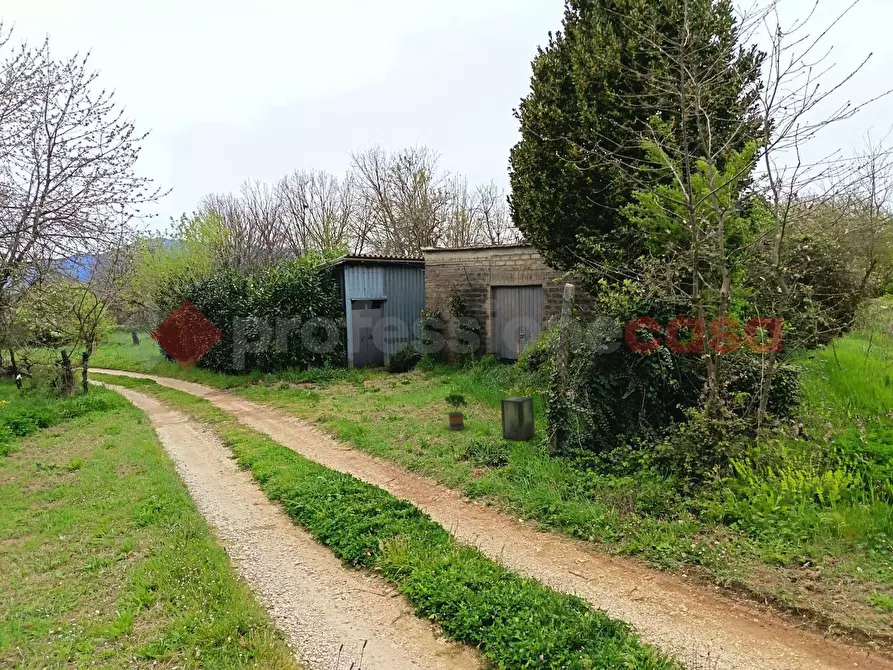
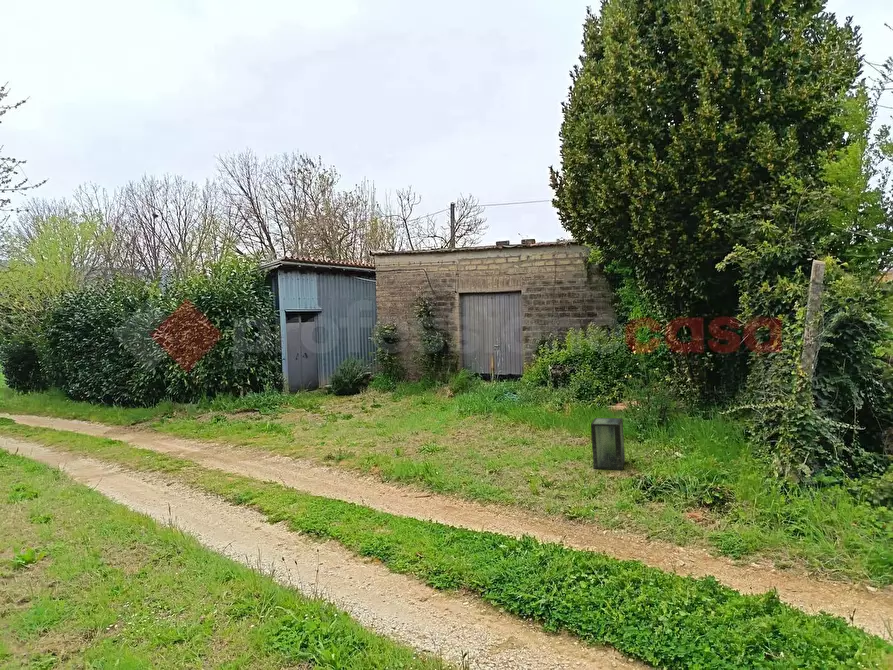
potted tree: present [445,394,468,430] -> none [503,419,535,464]

